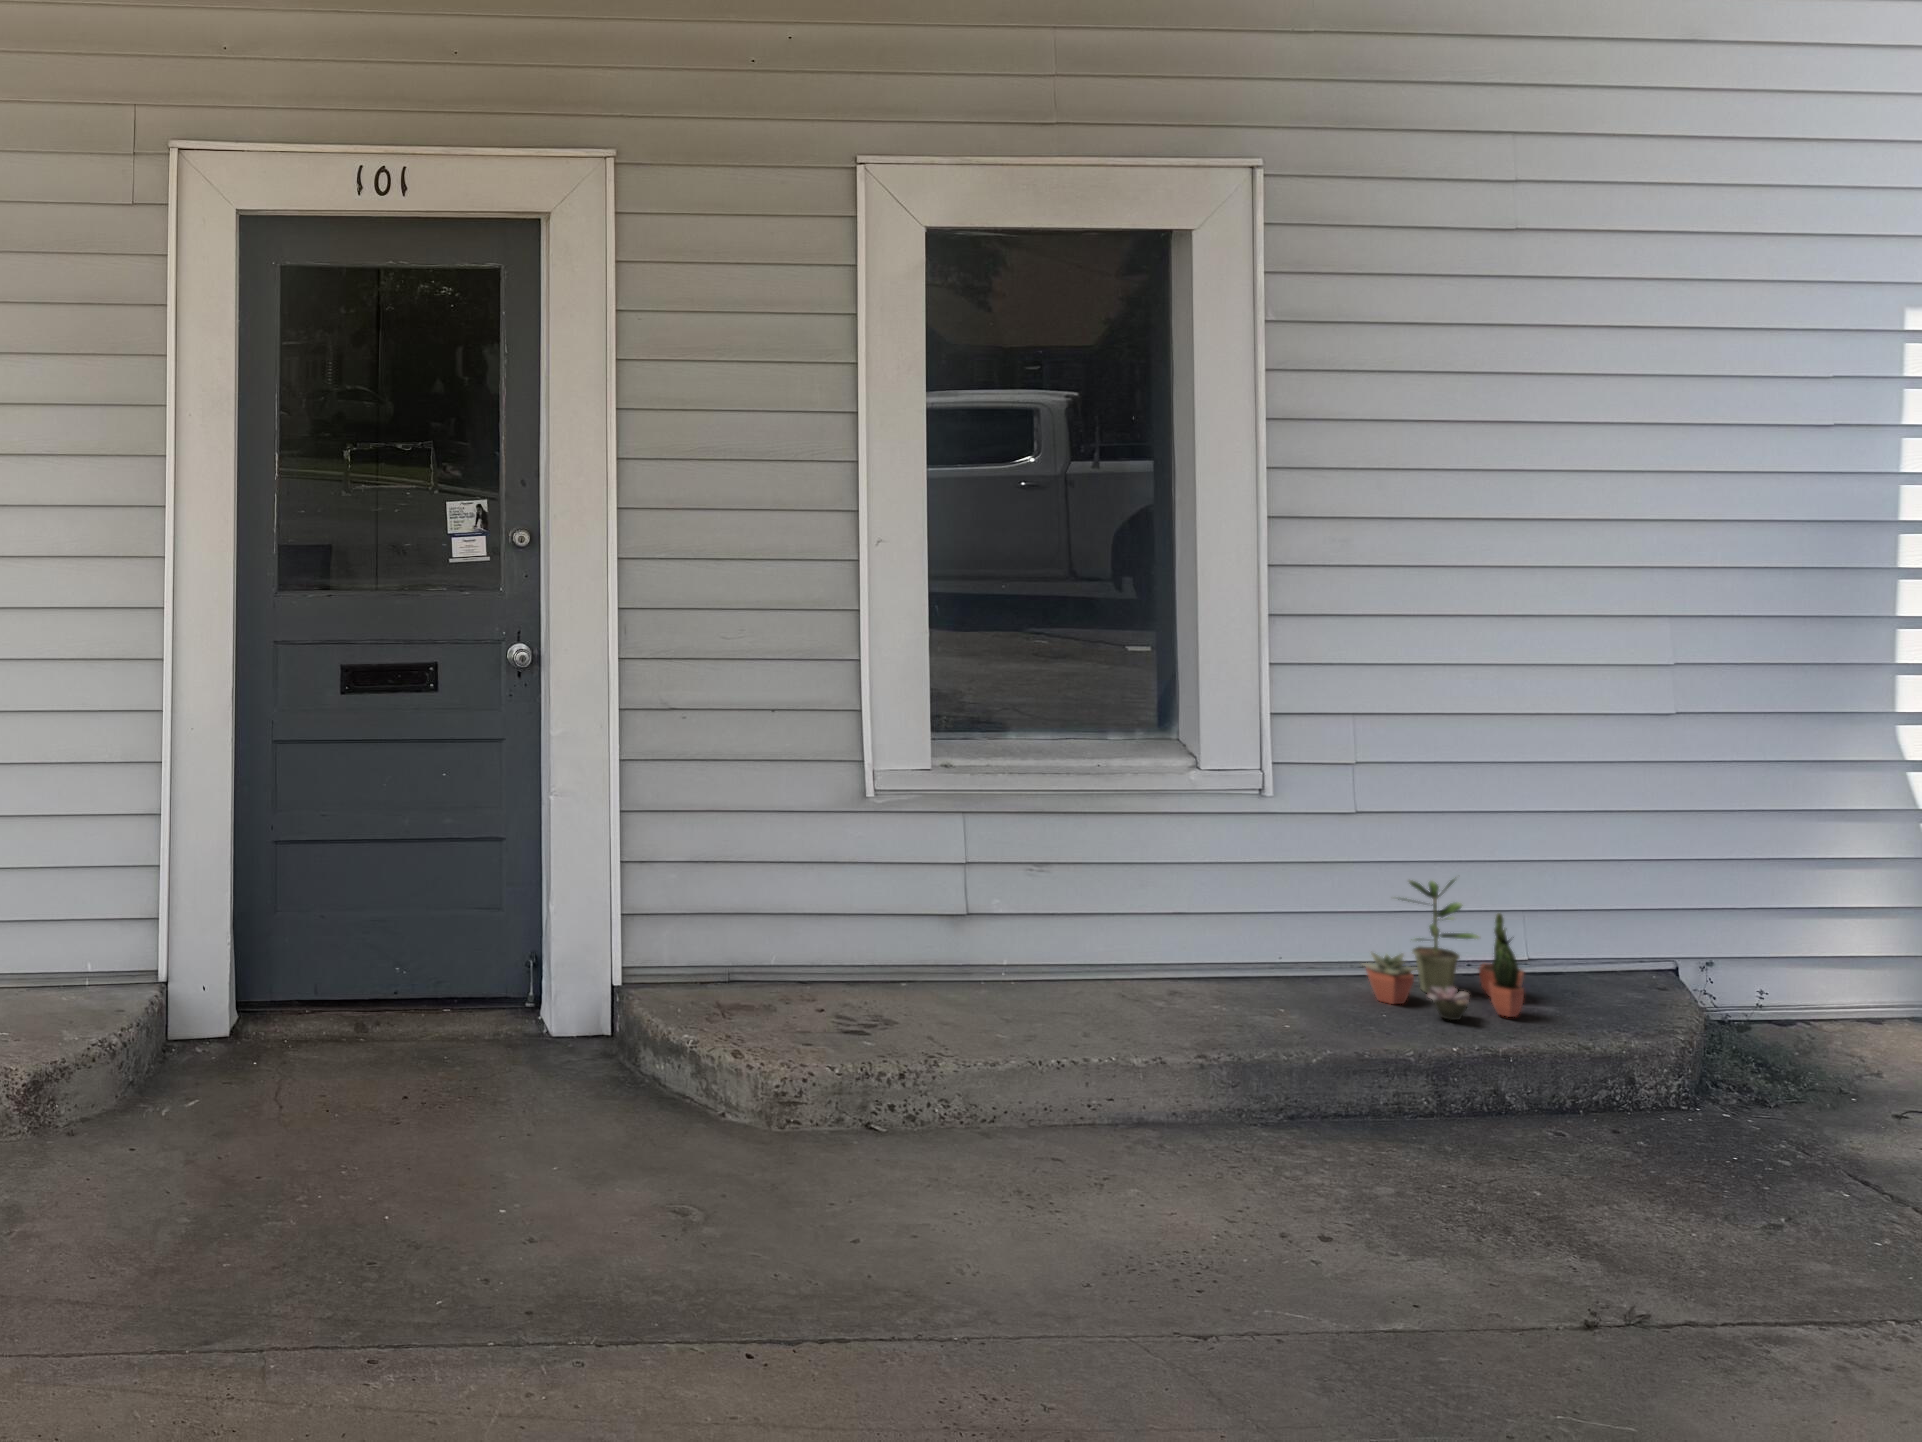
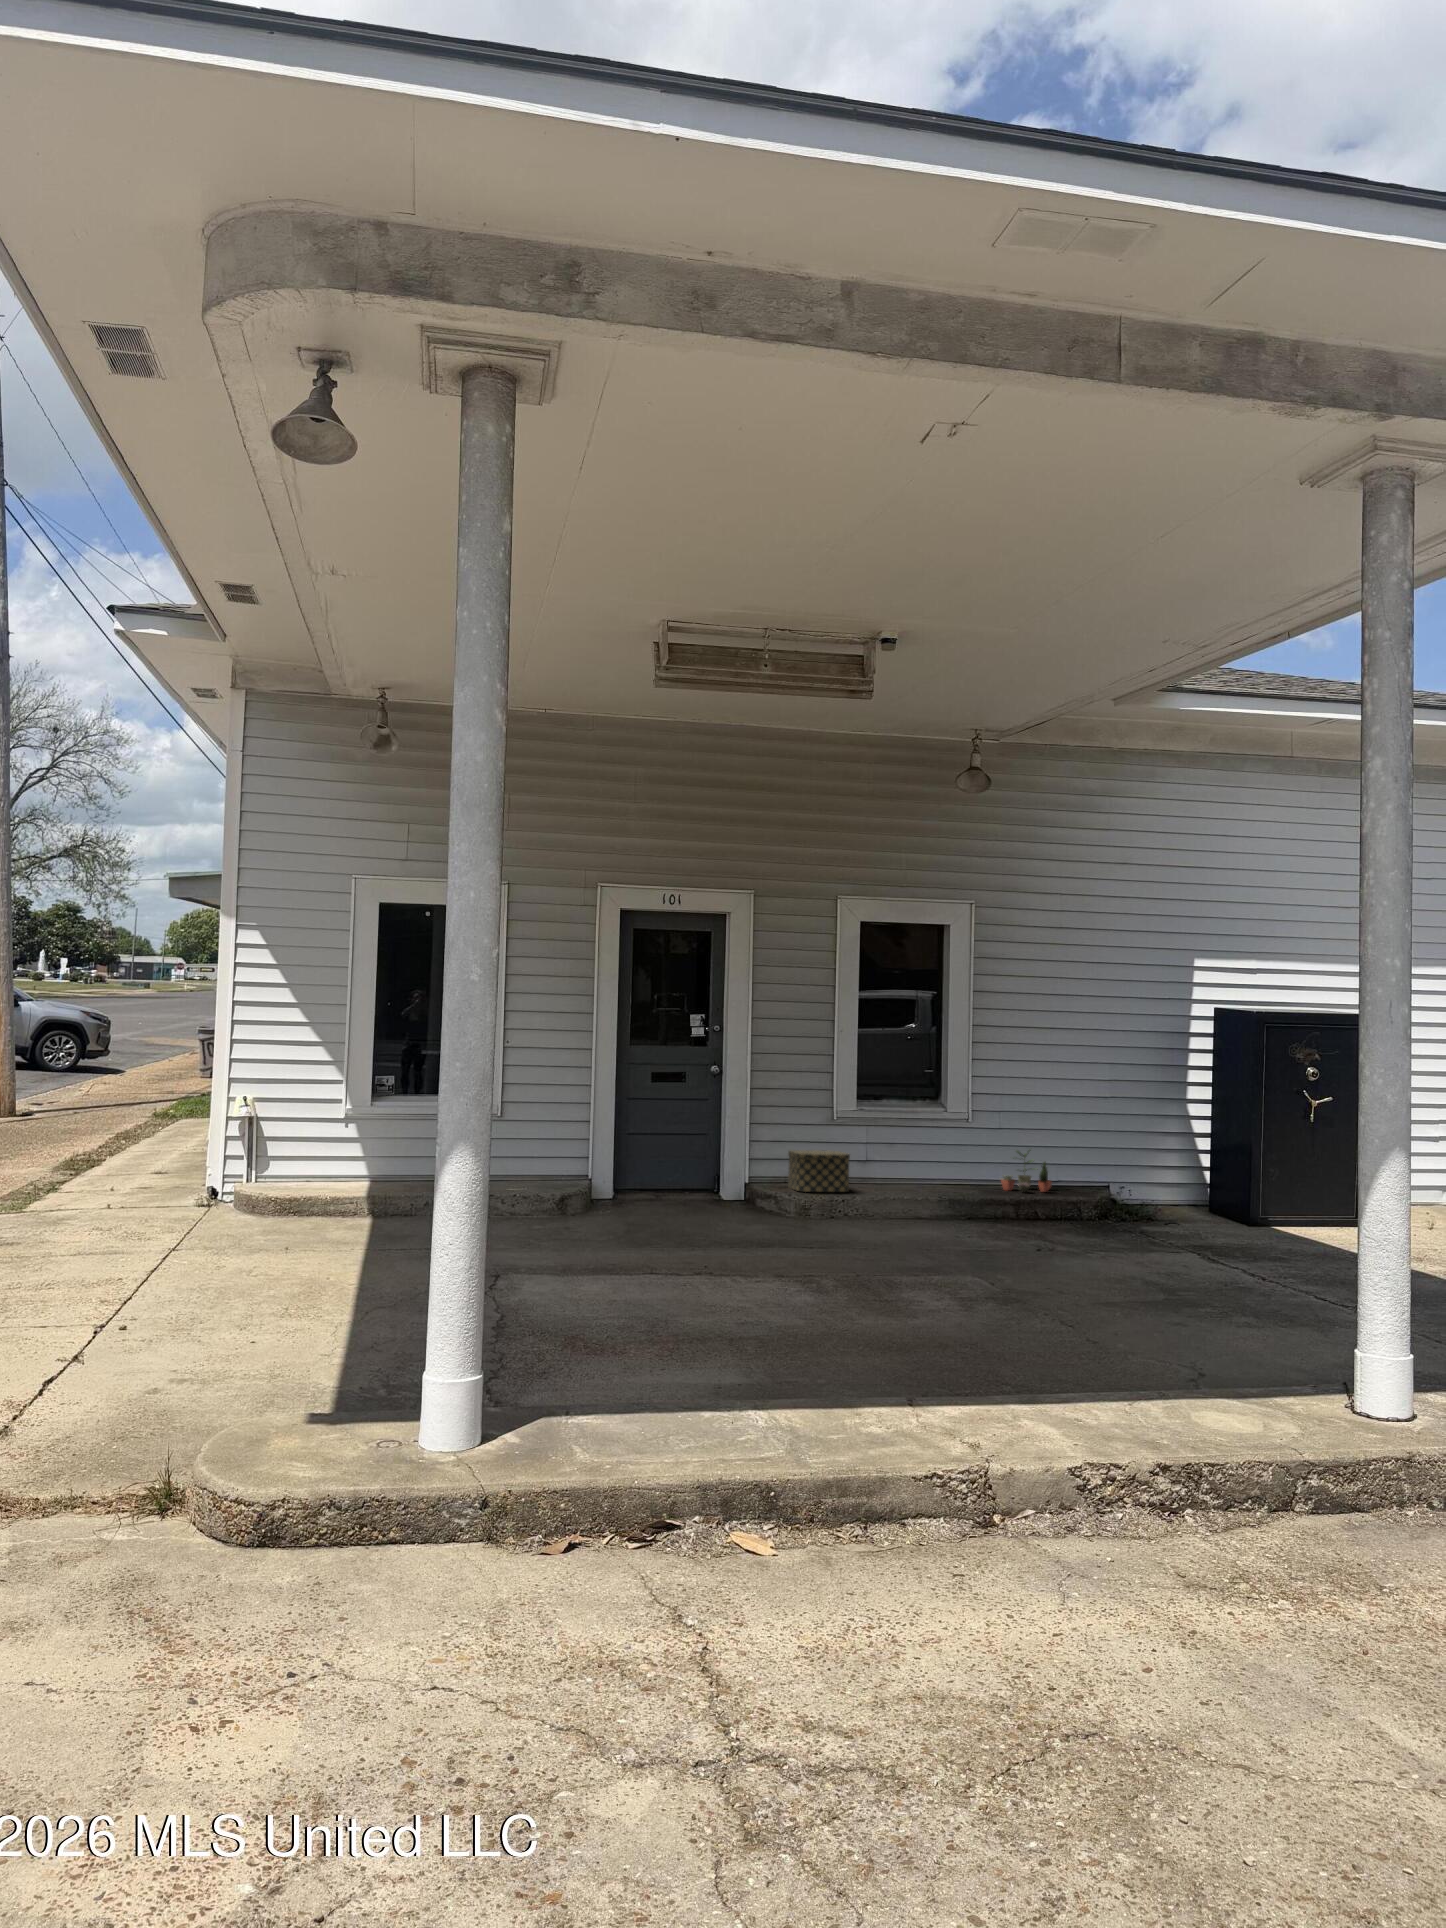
storage box: none [731,885,915,1042] -> present [788,1150,850,1192]

